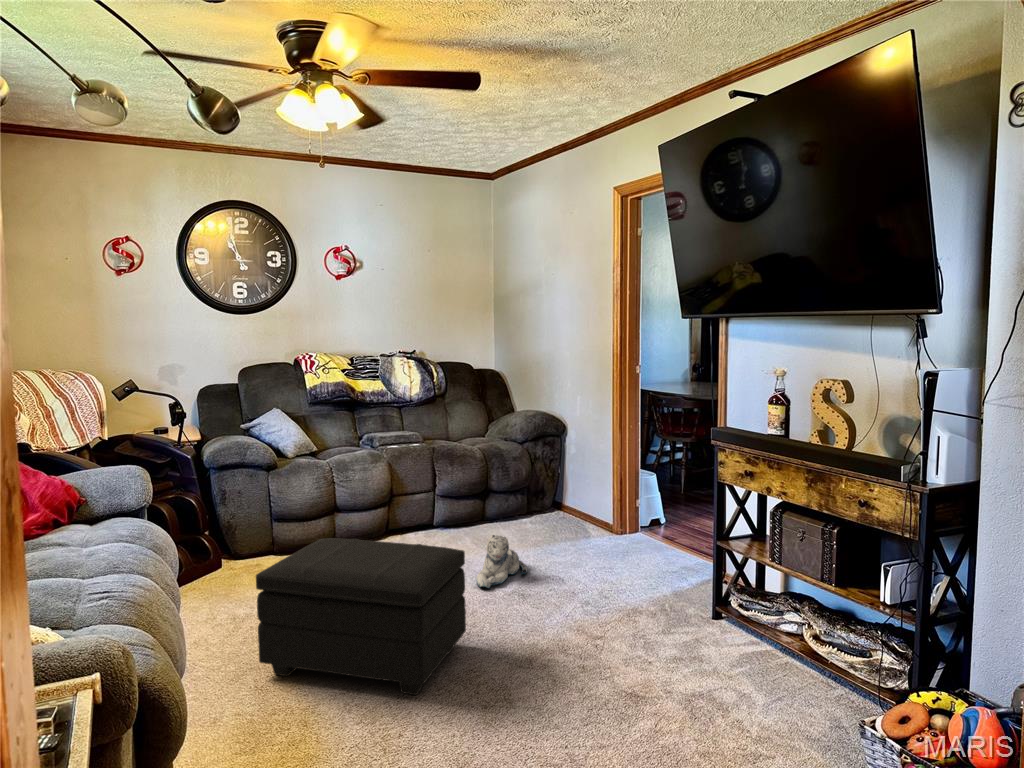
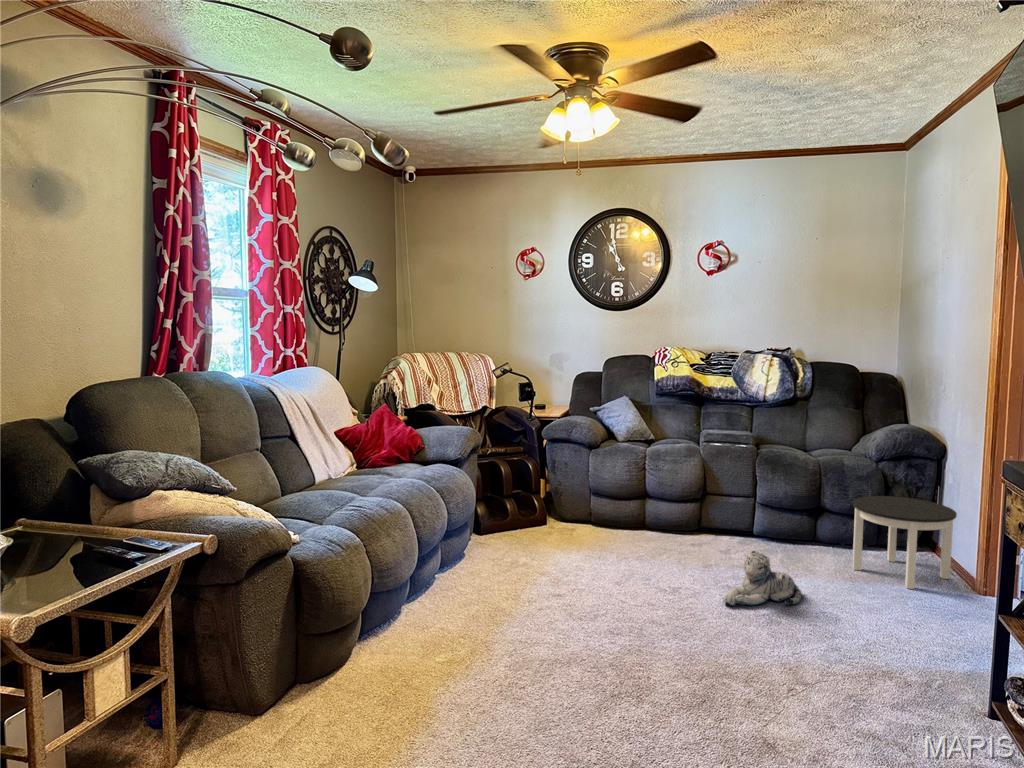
round table: none [522,468,595,539] -> present [852,496,957,589]
footstool: present [256,538,466,695] -> none [469,510,645,666]

